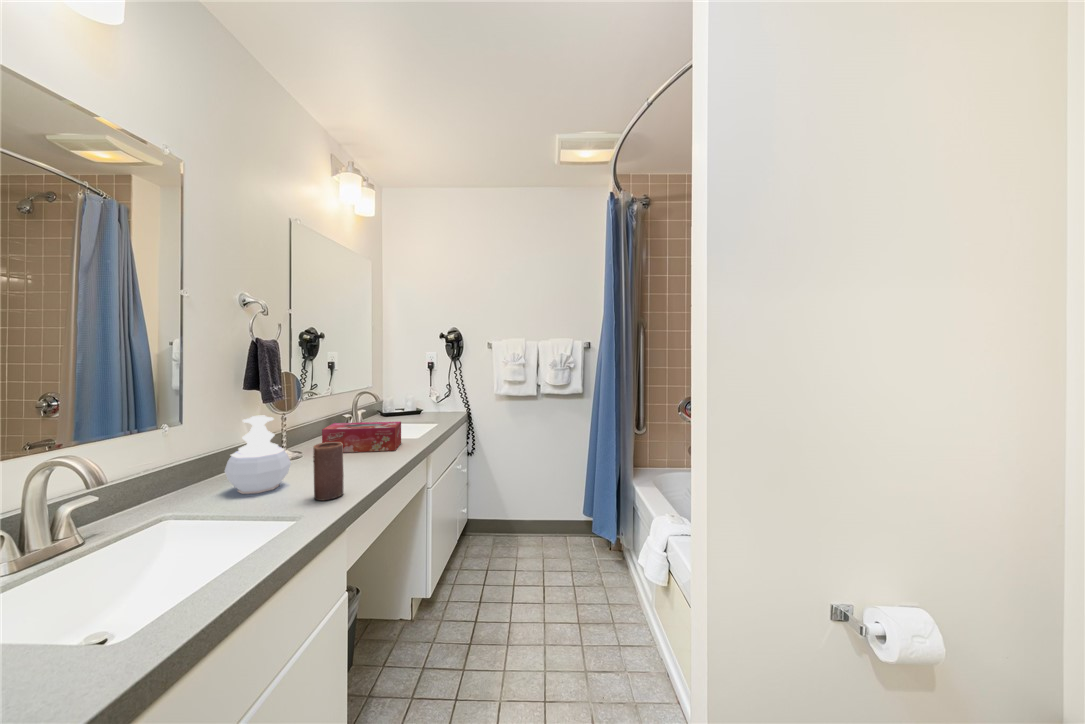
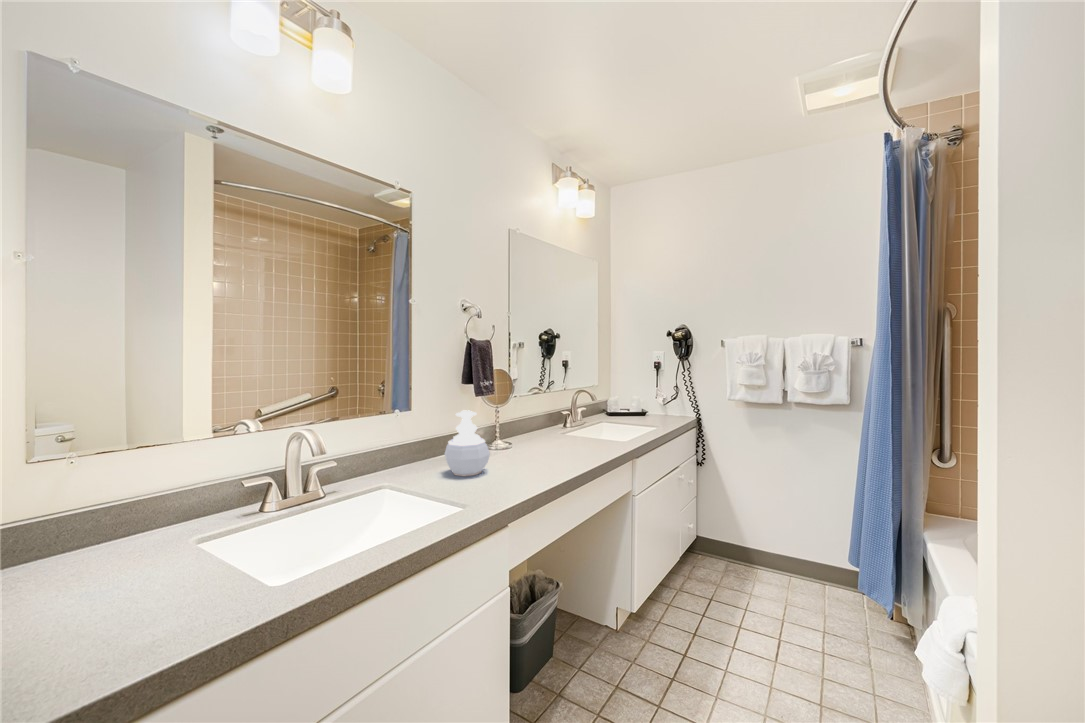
tissue box: present [322,422,401,453] -> none [531,420,604,453]
candle: present [313,442,344,500] -> none [494,440,520,493]

